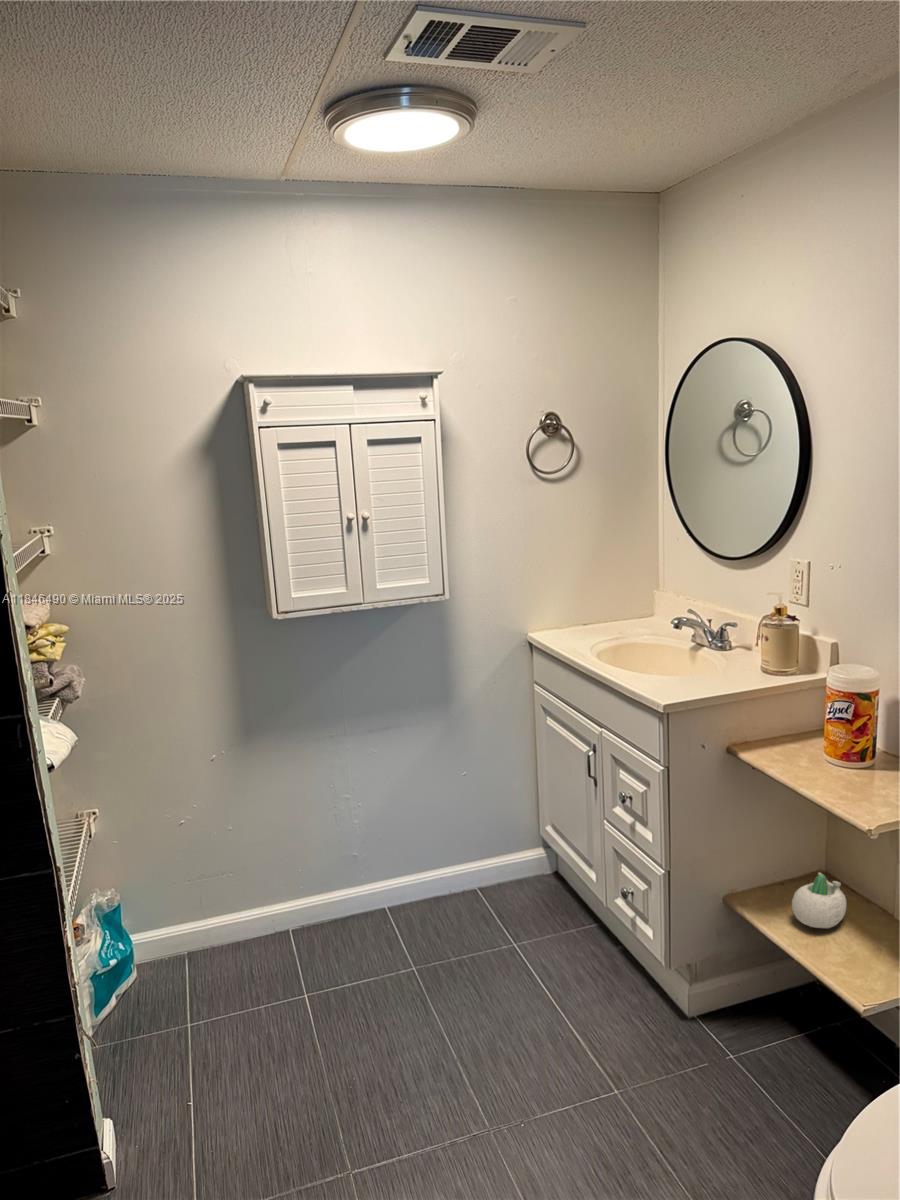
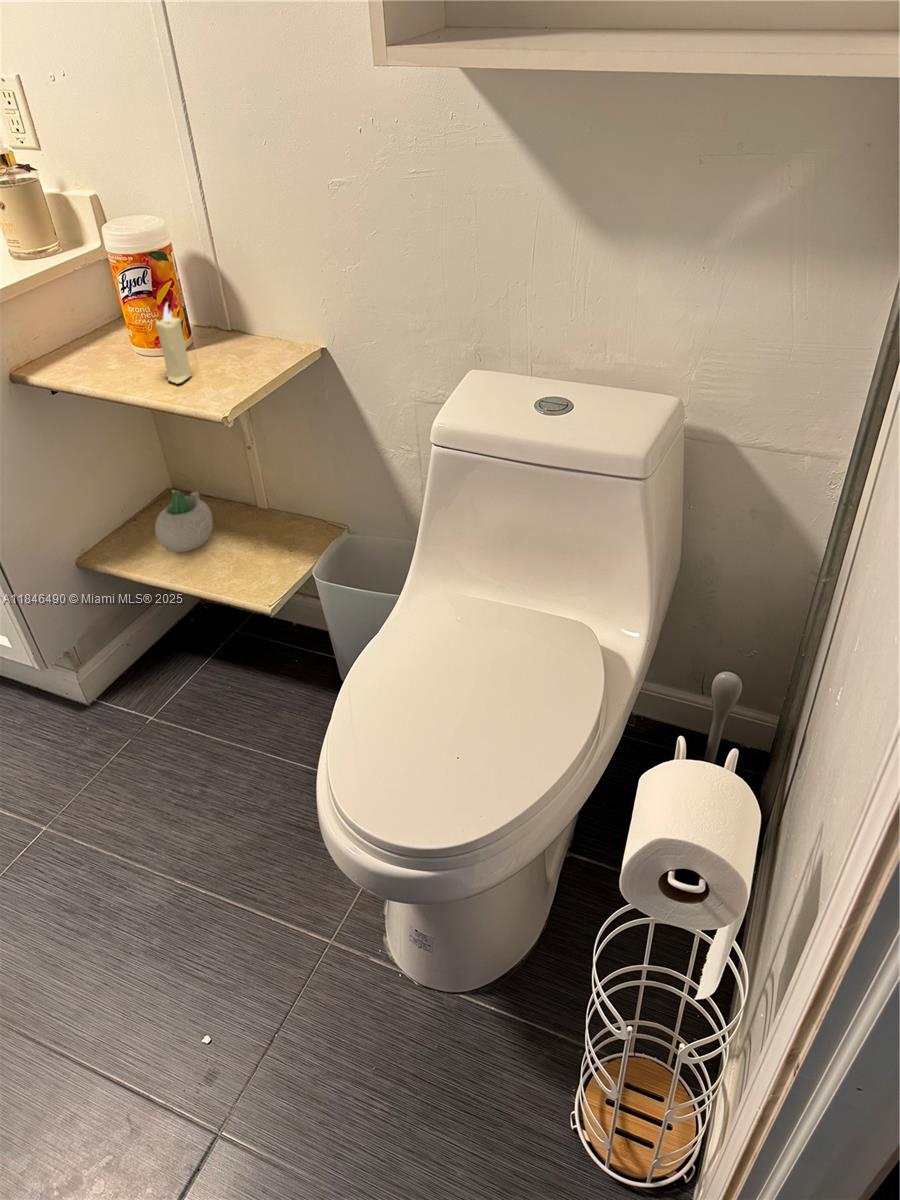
candle: none [838,732,864,793] -> present [156,303,191,383]

